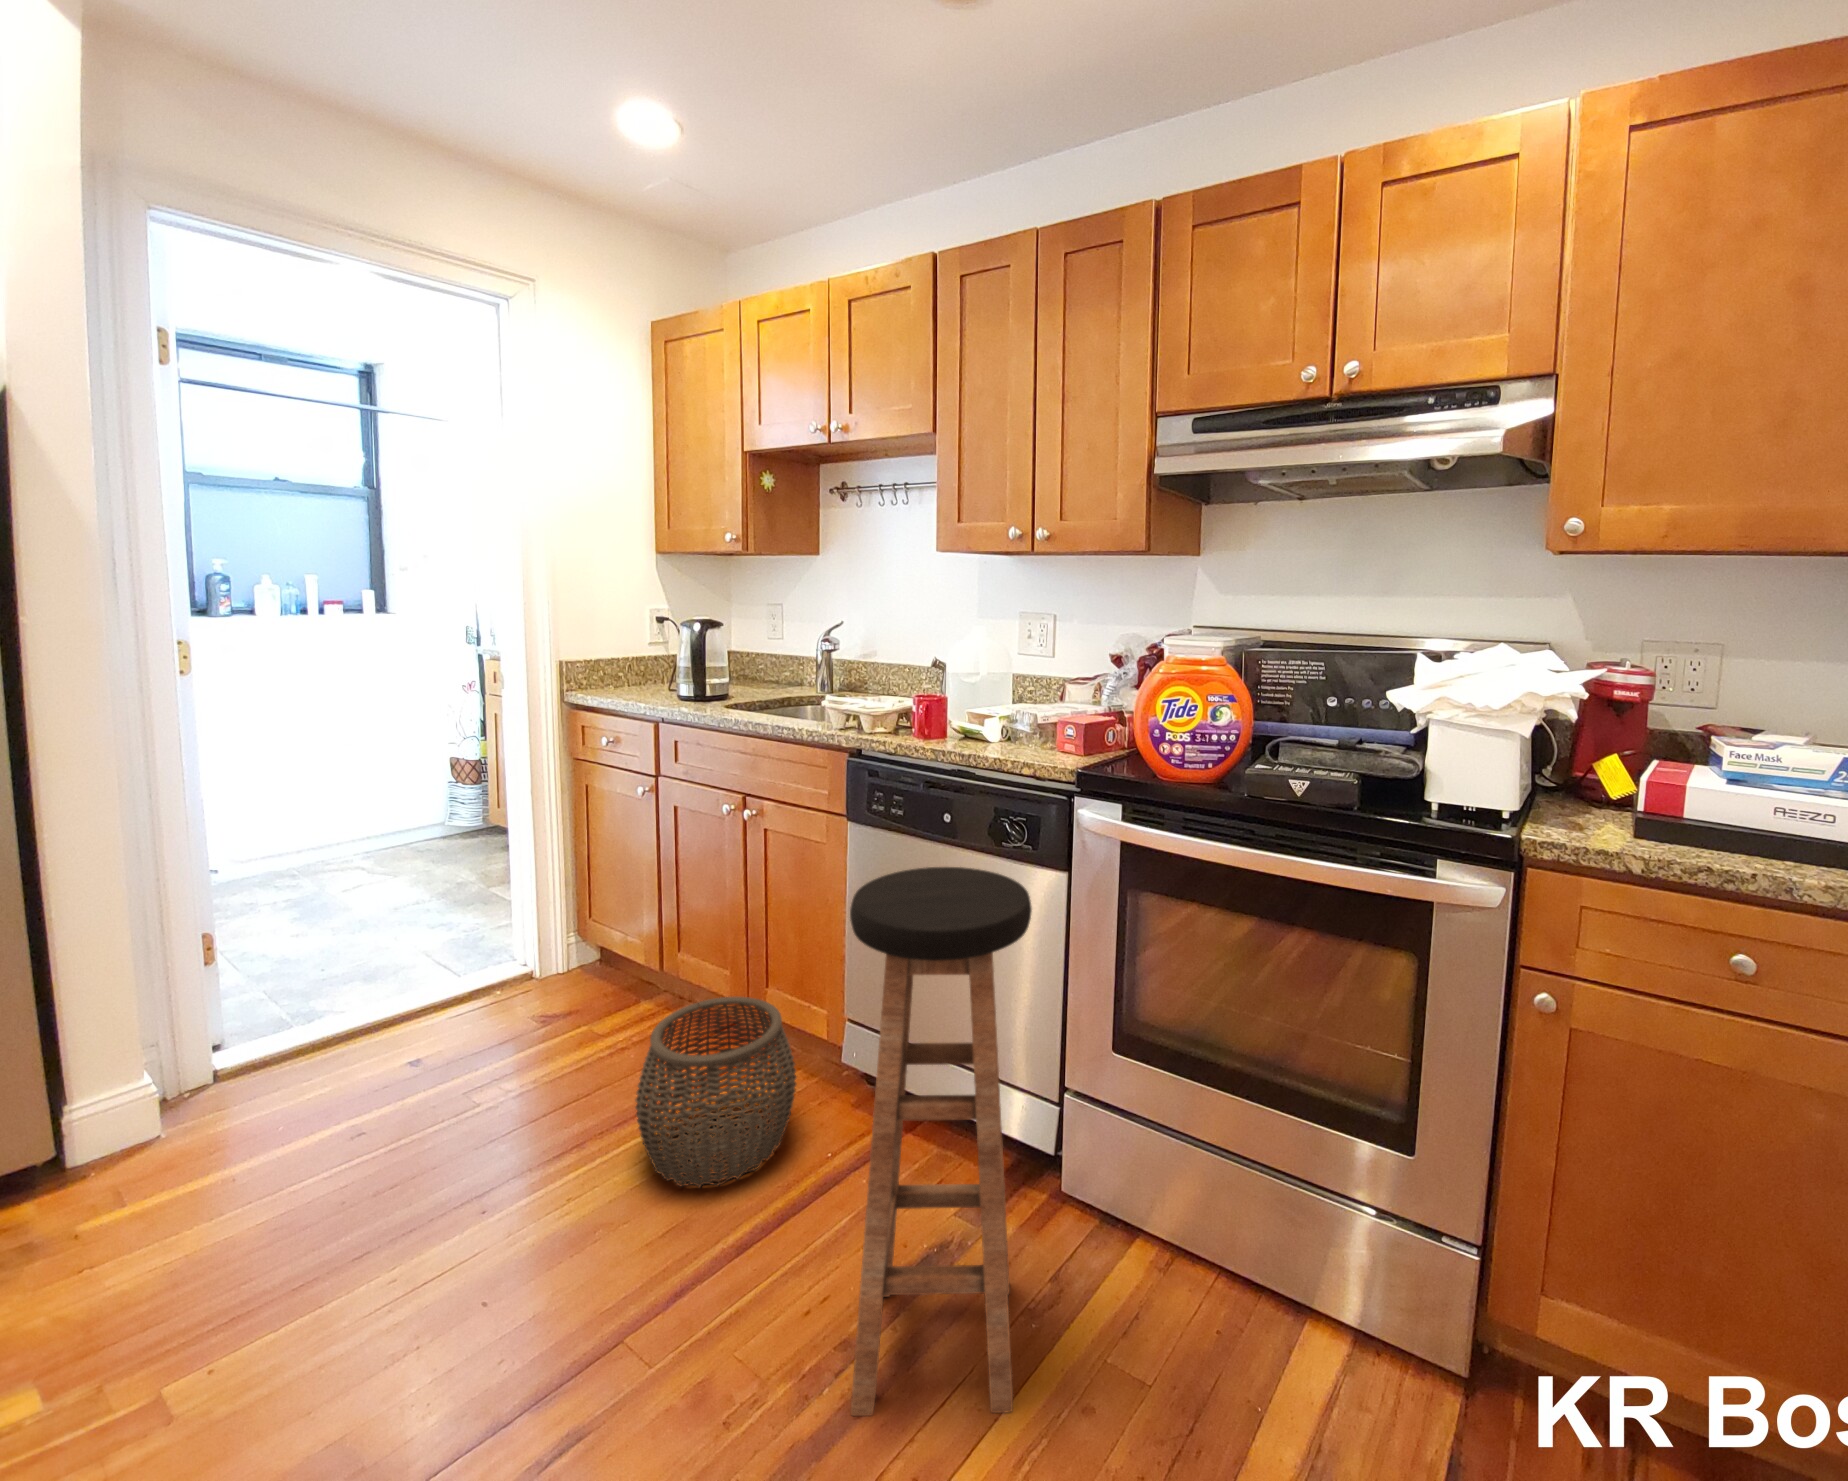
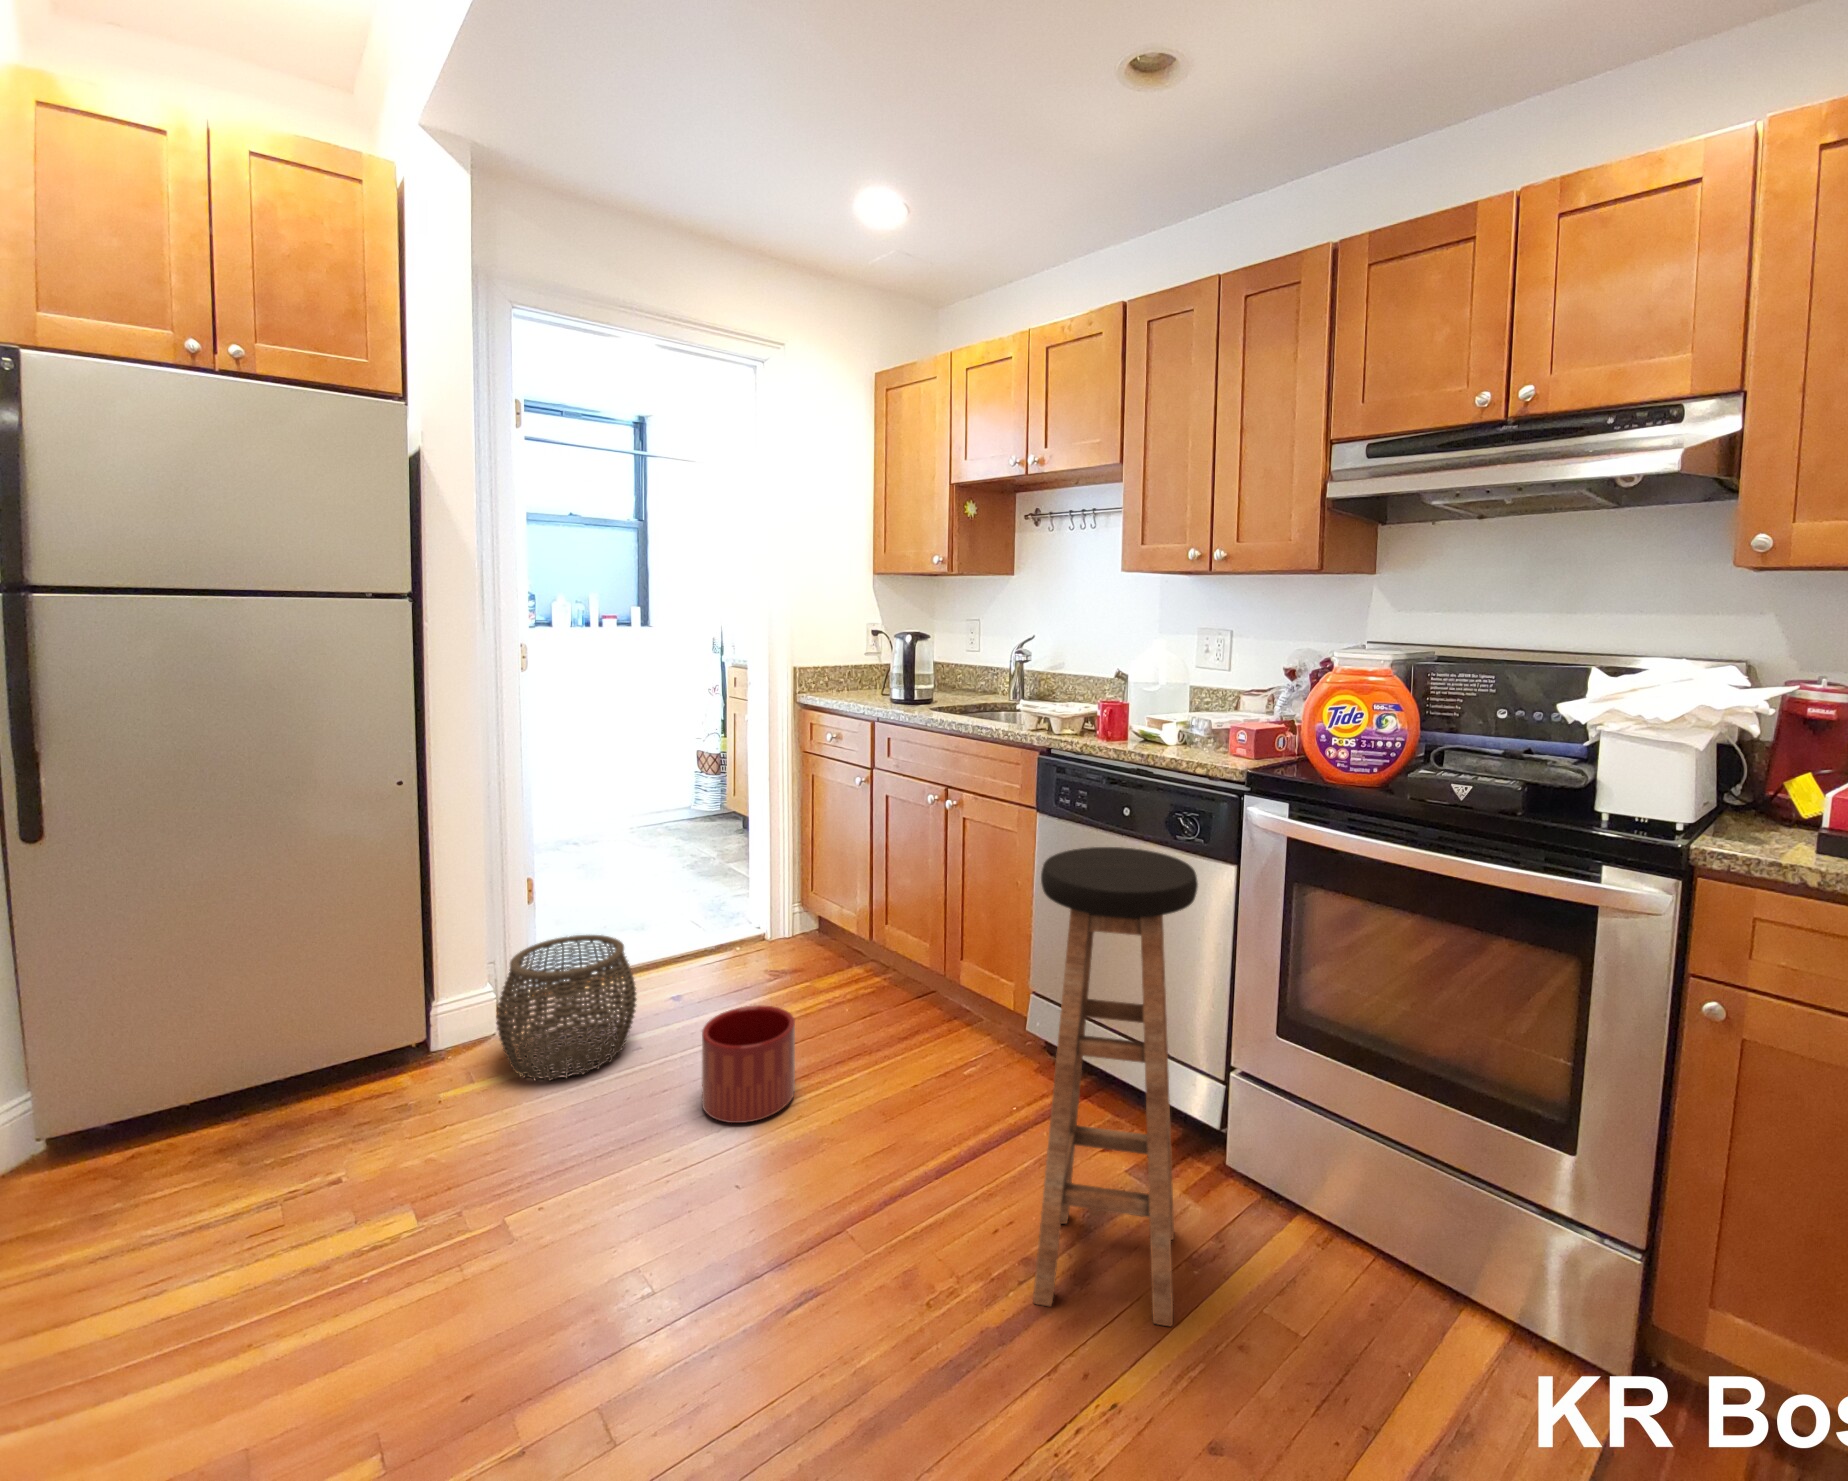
woven basket: present [635,997,796,1187] -> present [497,935,637,1081]
planter: none [428,1073,558,1229] -> present [702,1006,795,1123]

